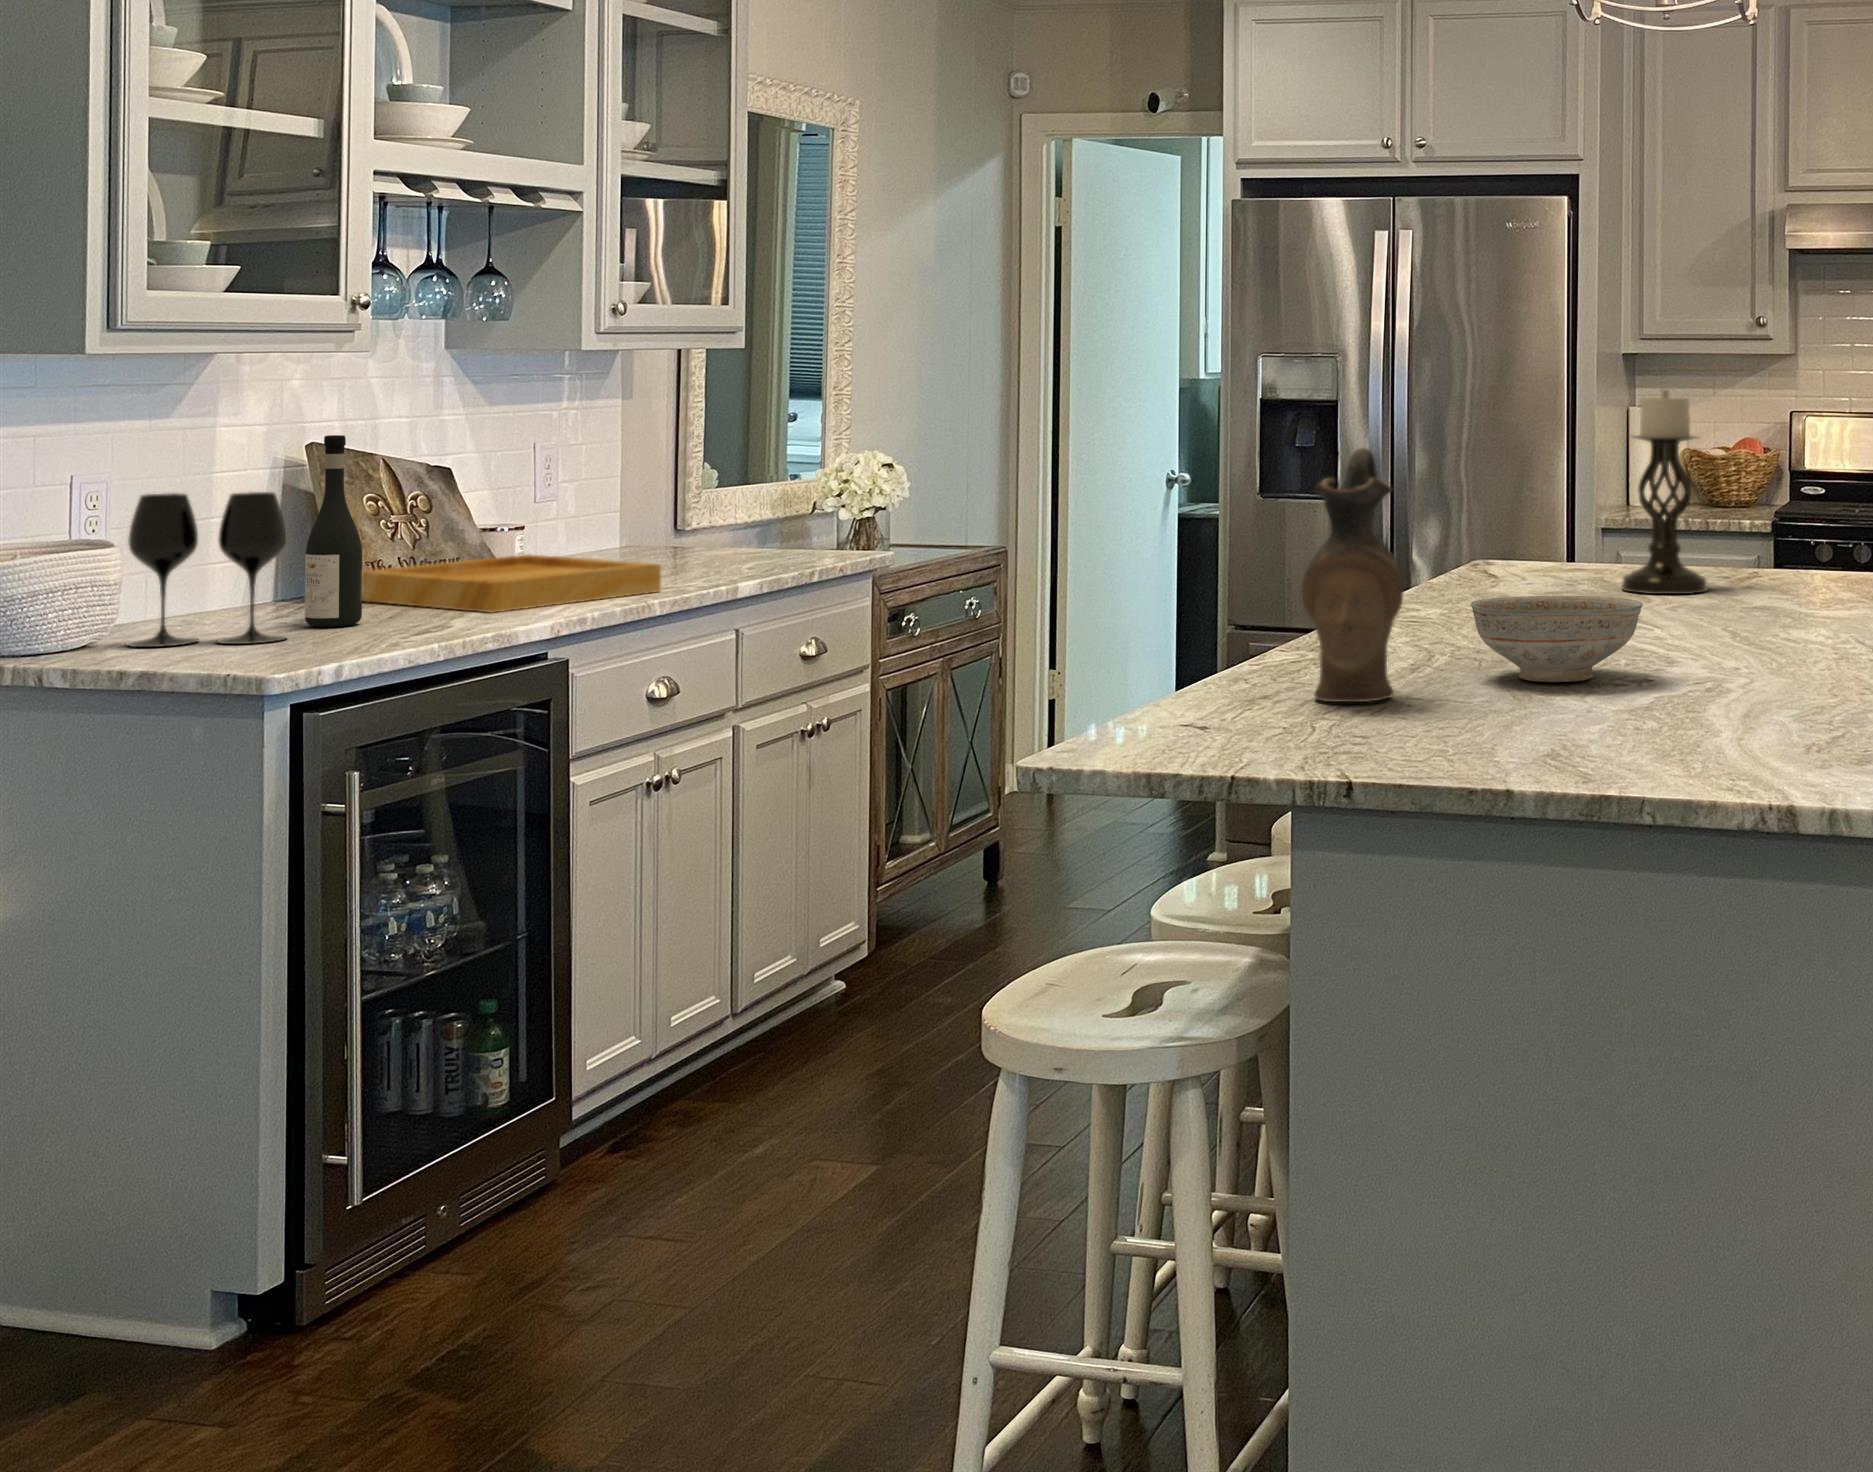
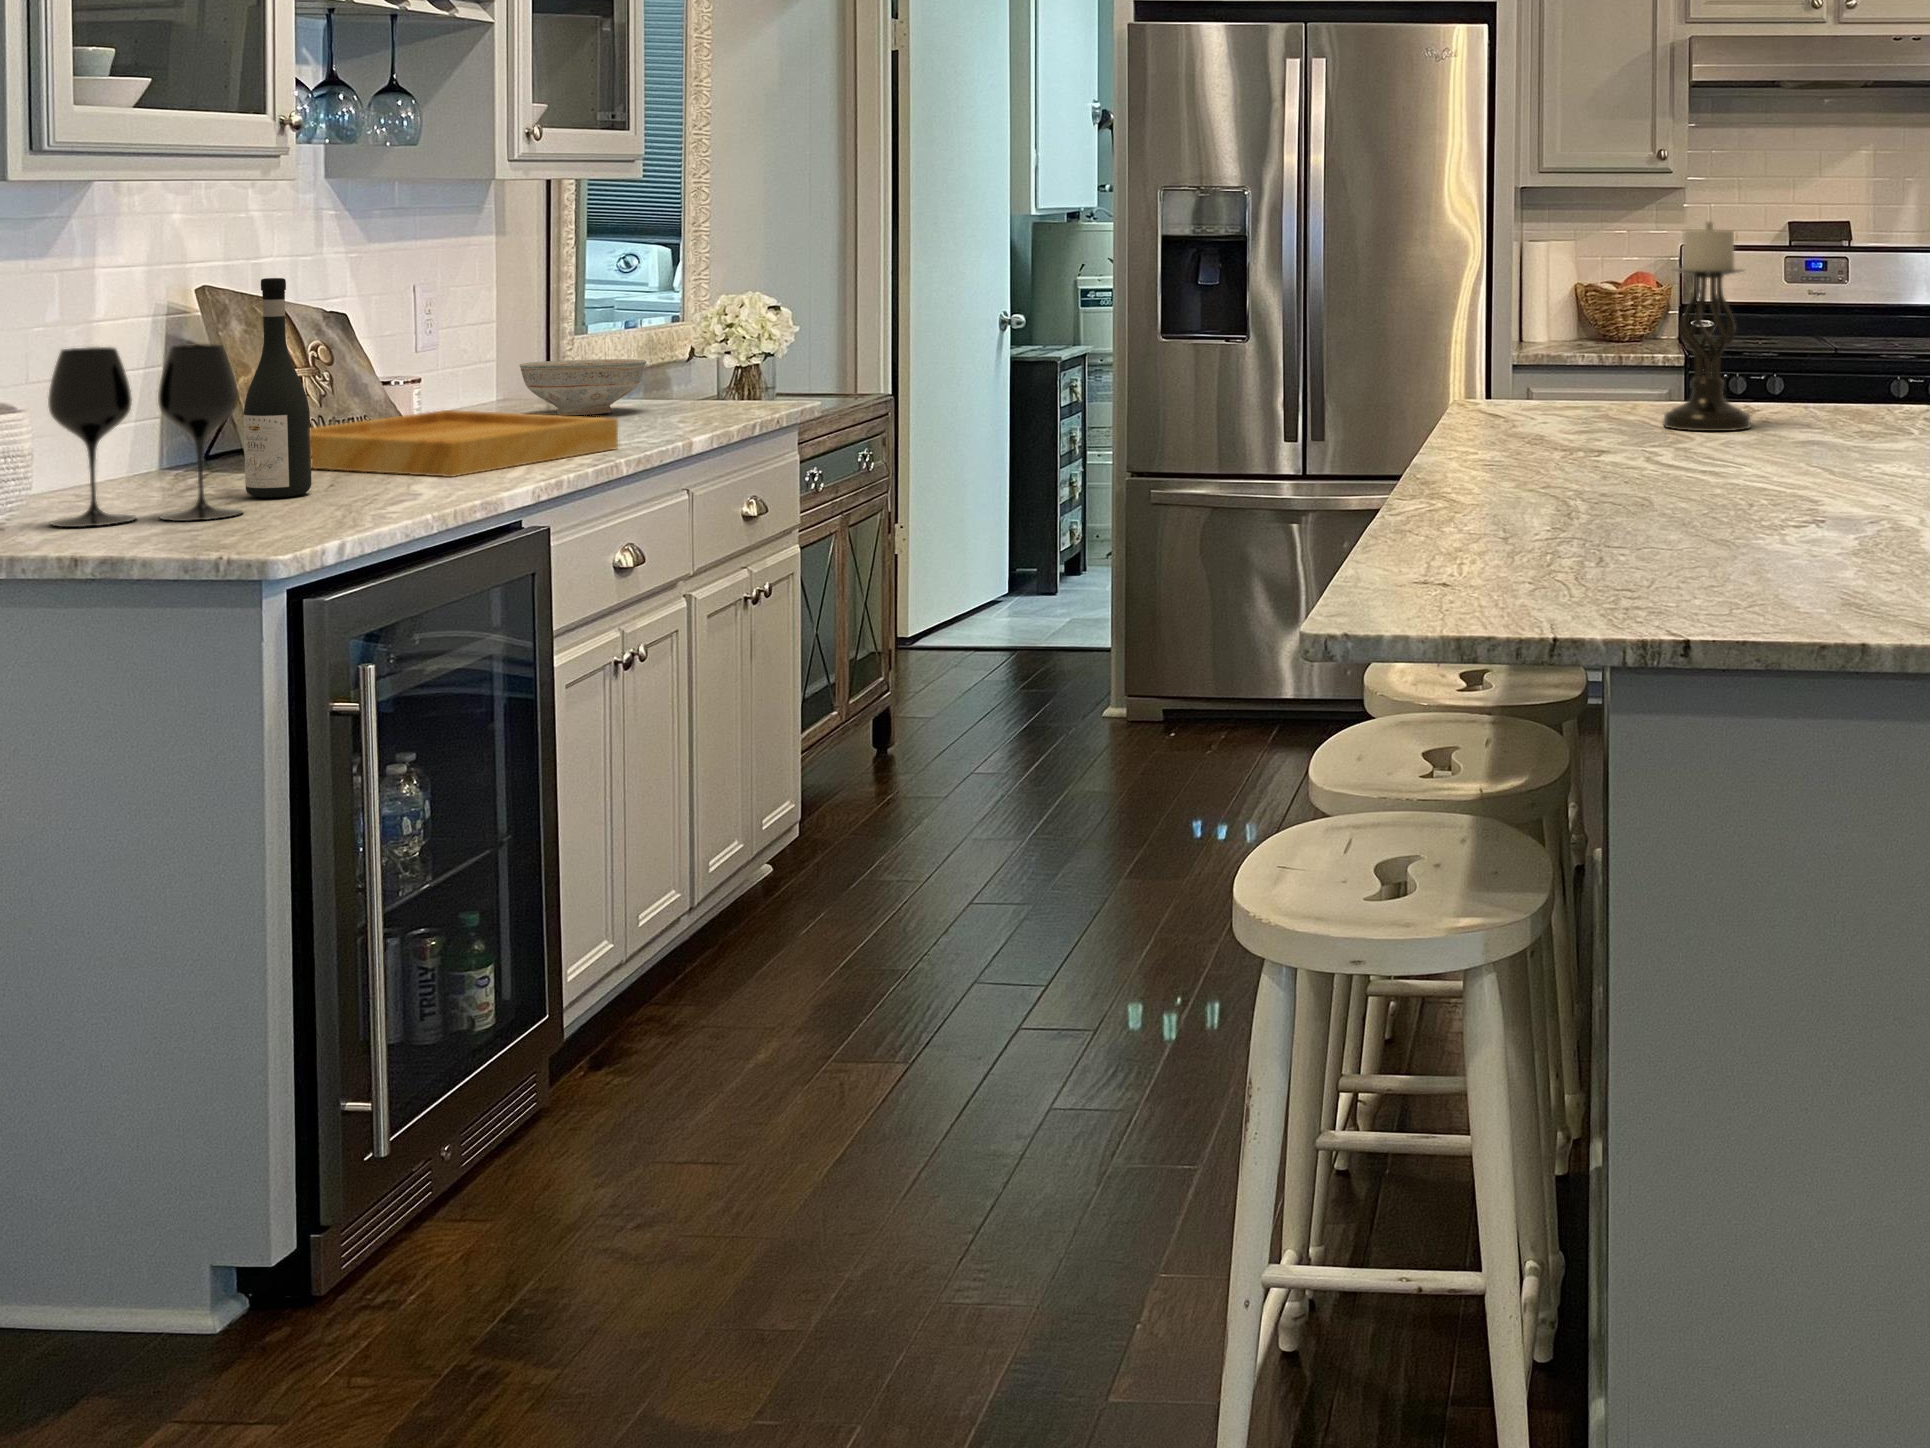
ceramic pitcher: present [1301,448,1403,702] -> none [1533,282,1645,555]
decorative bowl: present [1471,596,1643,682] -> present [519,359,647,415]

